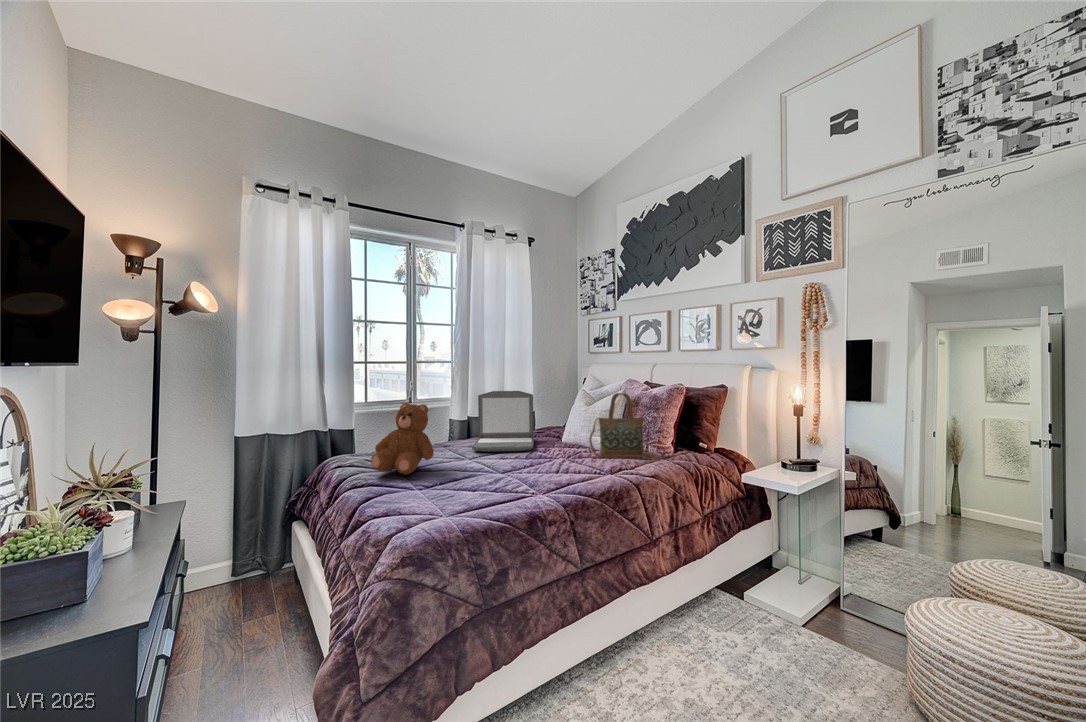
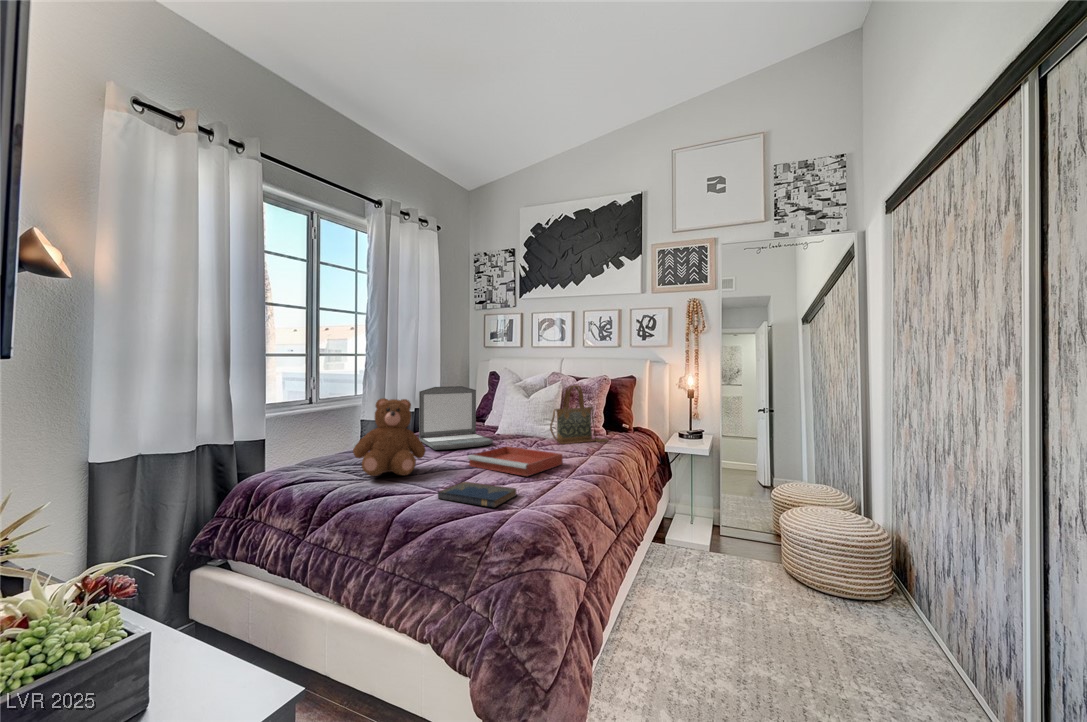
tray: none [473,455,559,491] -> present [468,446,563,476]
hardcover book: none [392,488,457,521] -> present [438,482,517,507]

